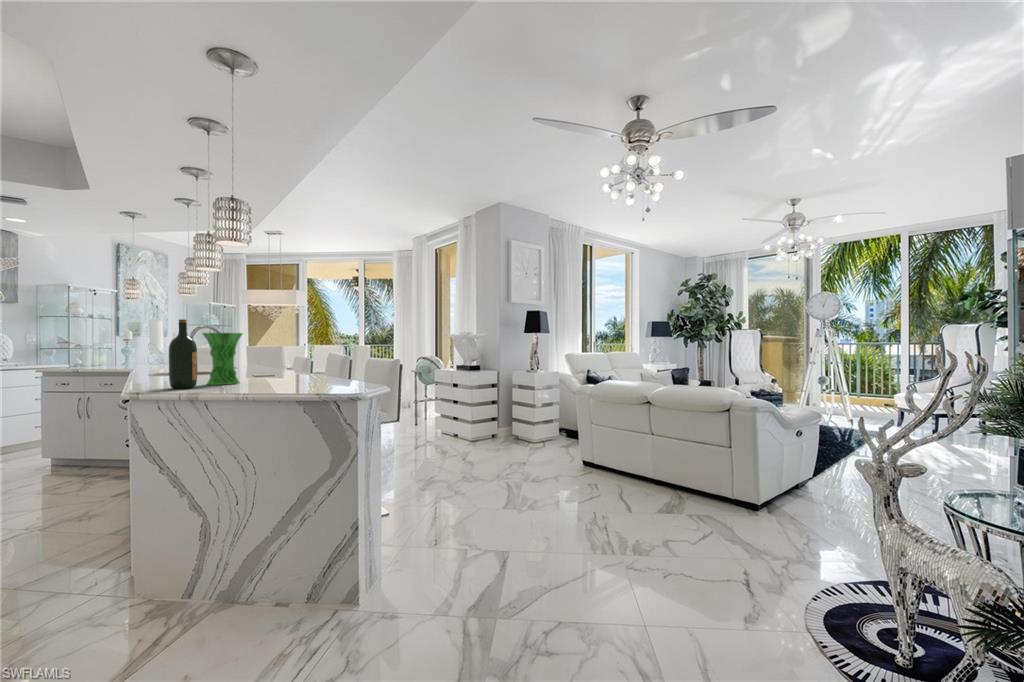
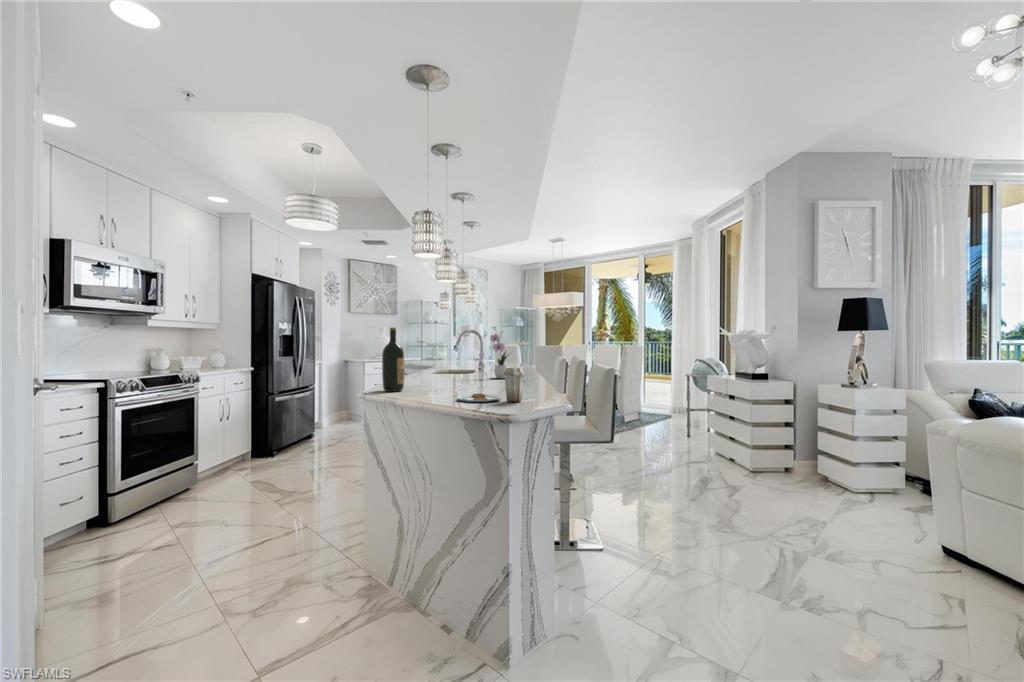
flower arrangement: none [254,322,280,376] -> present [490,327,509,378]
vase: present [202,333,243,385] -> none [420,339,452,389]
plate: none [284,356,352,389] -> present [457,366,525,402]

